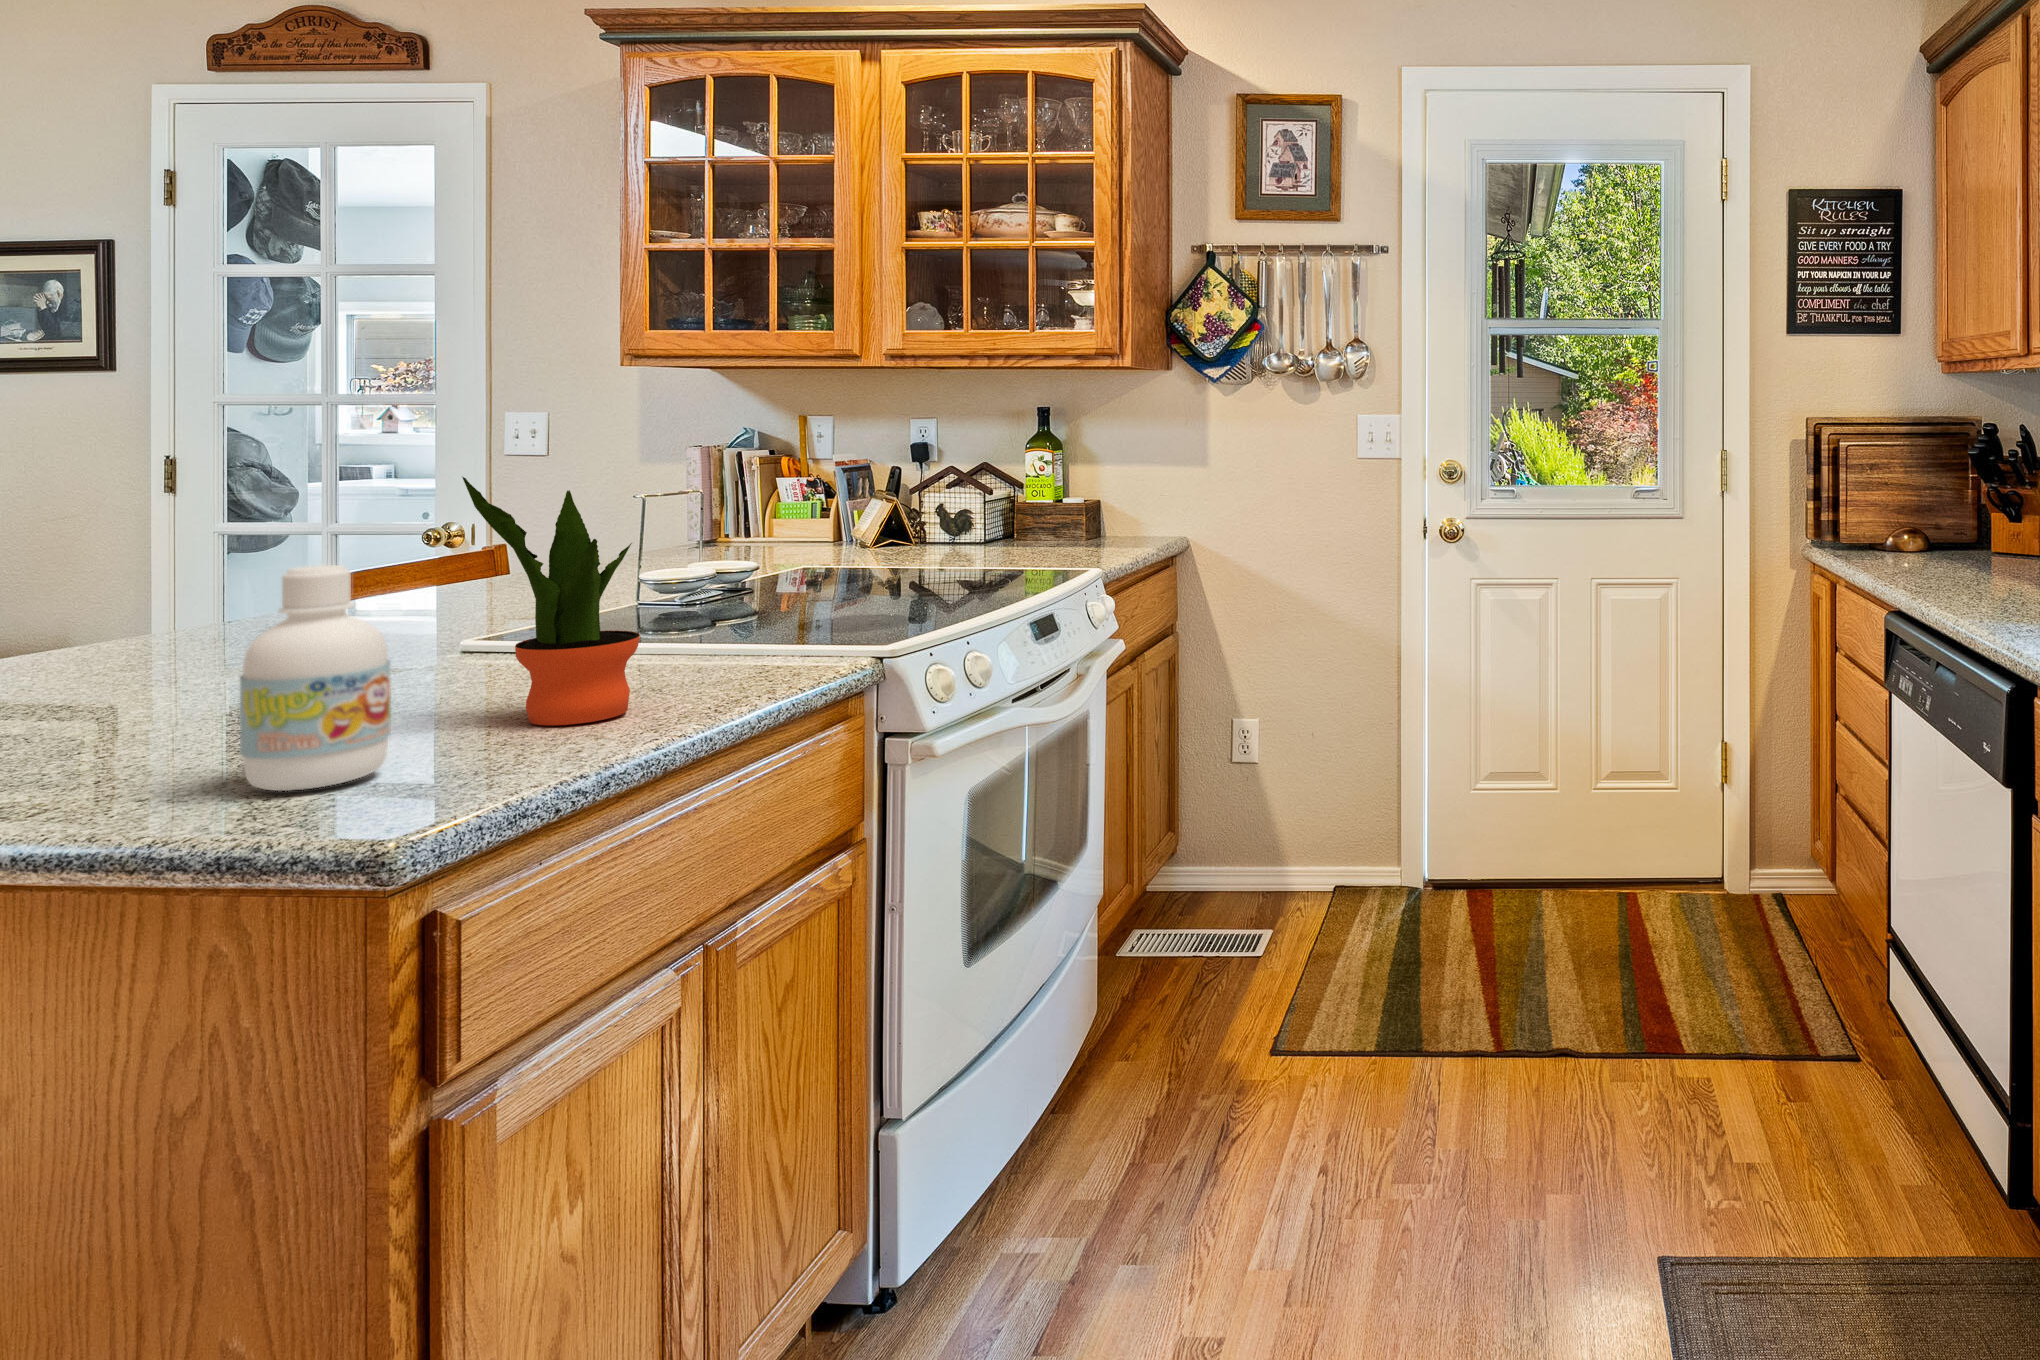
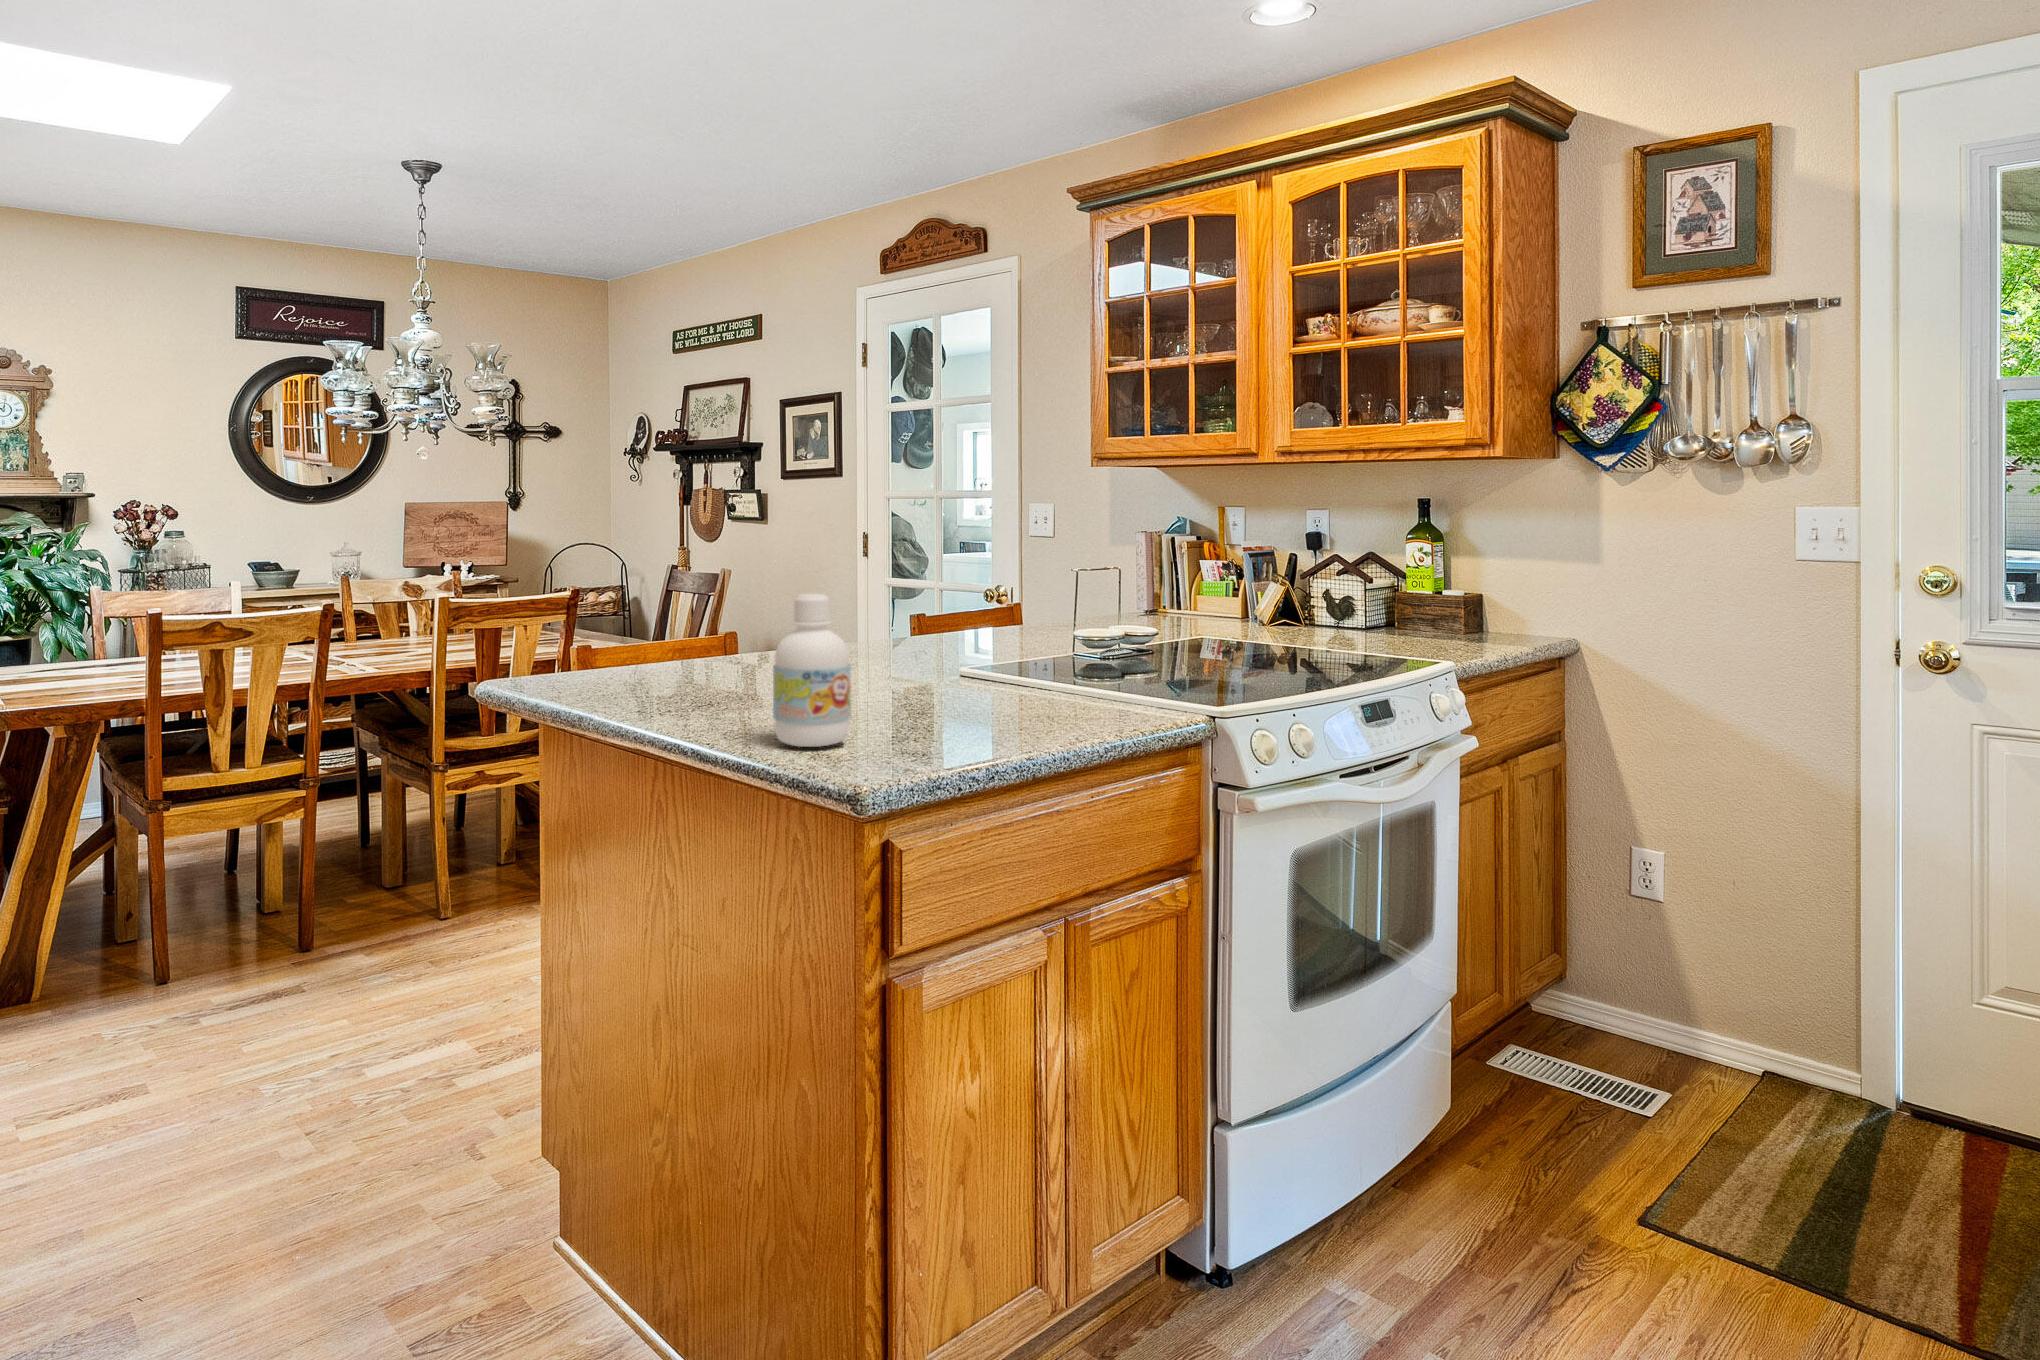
potted plant: present [462,477,640,725] -> none [904,537,1015,730]

